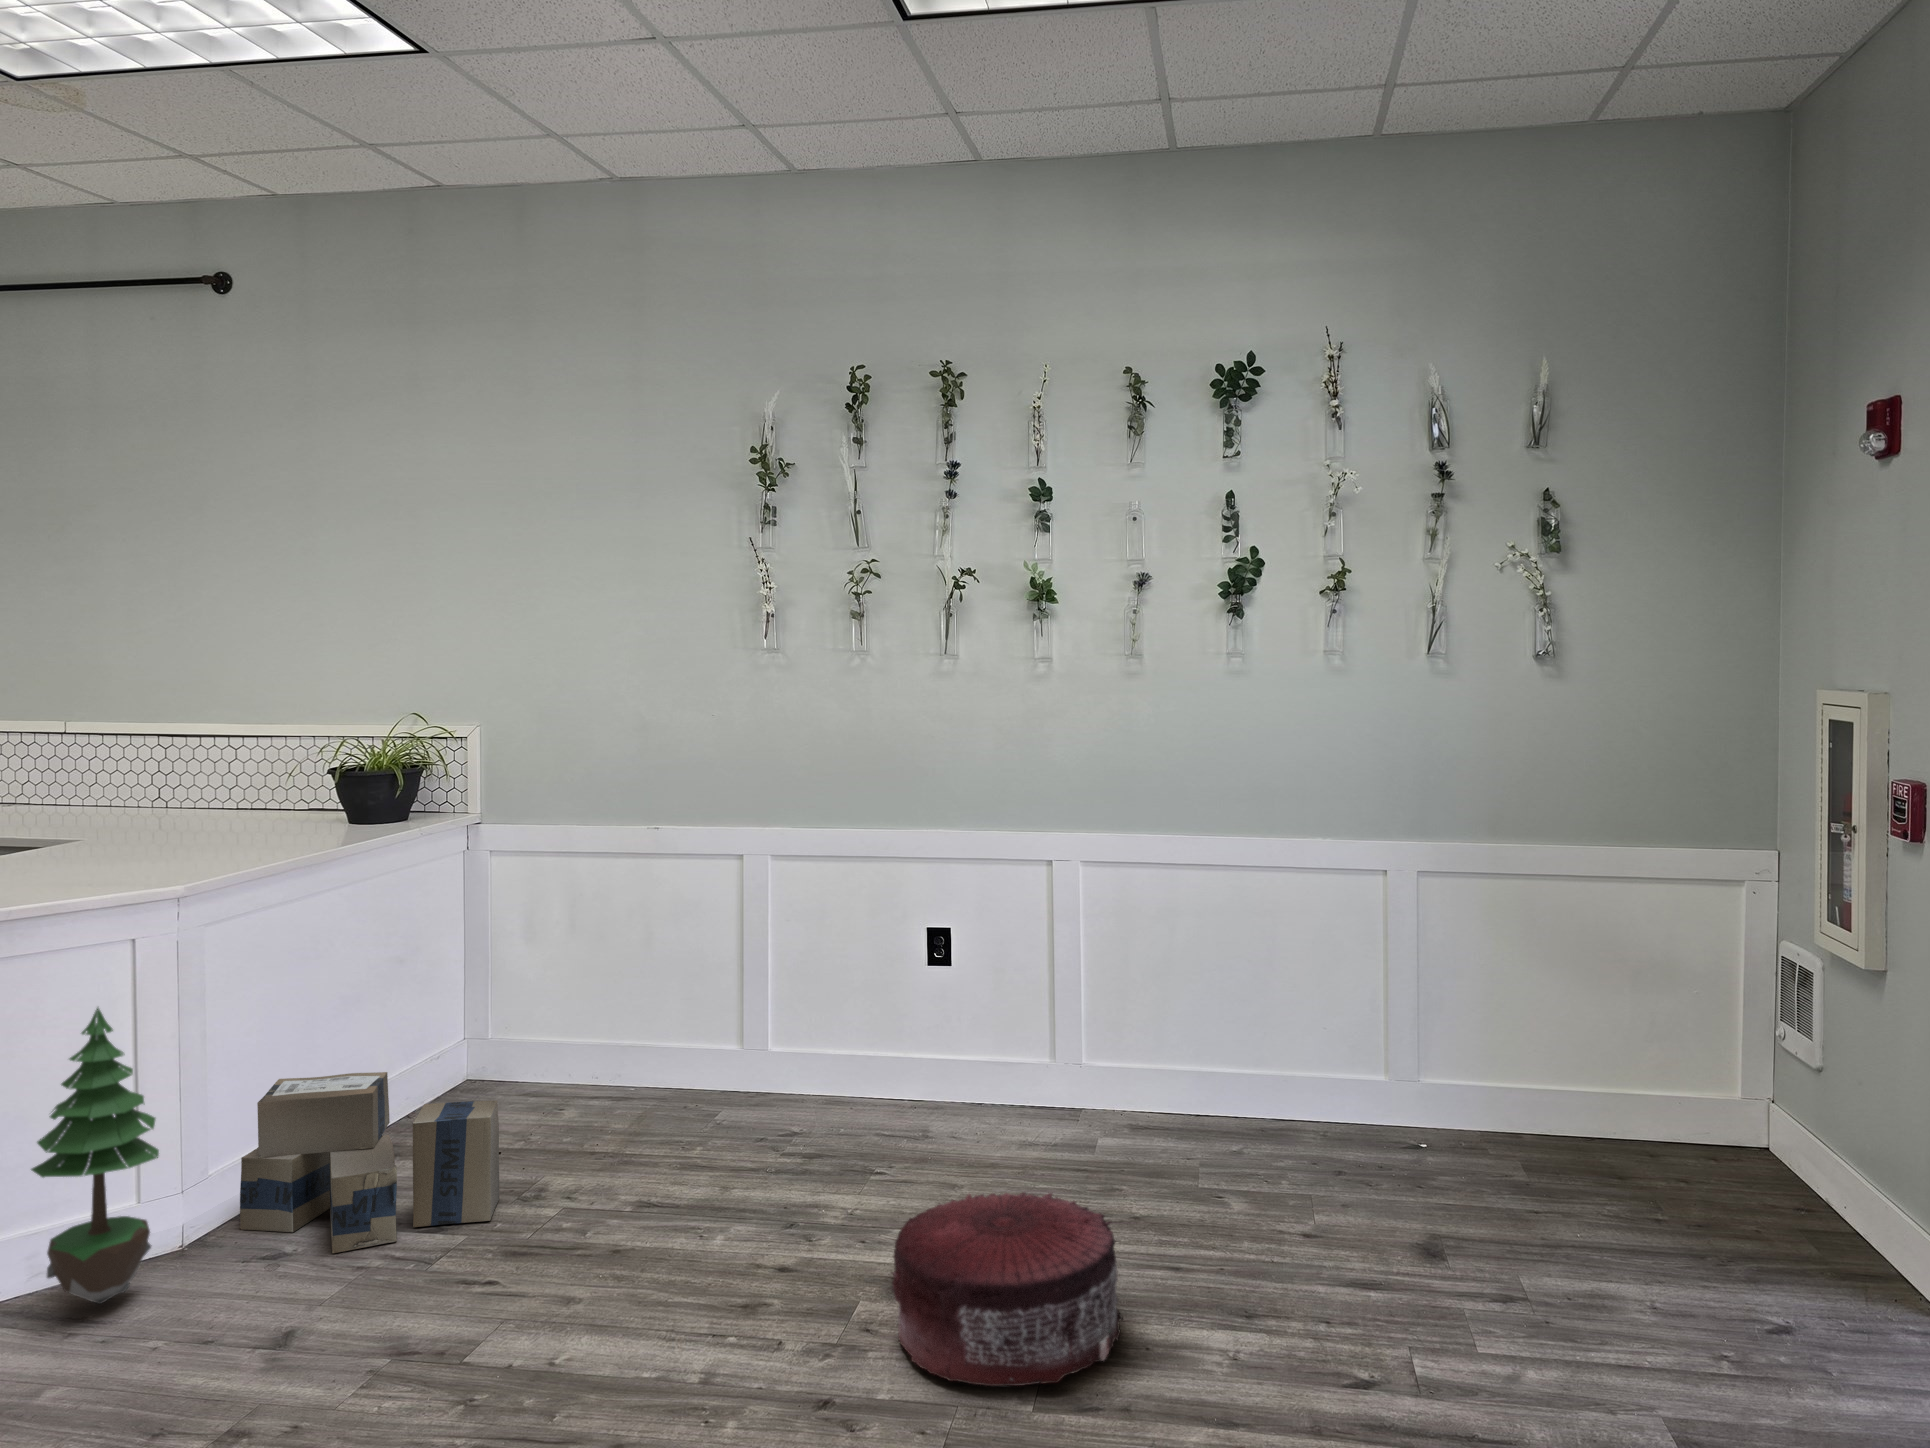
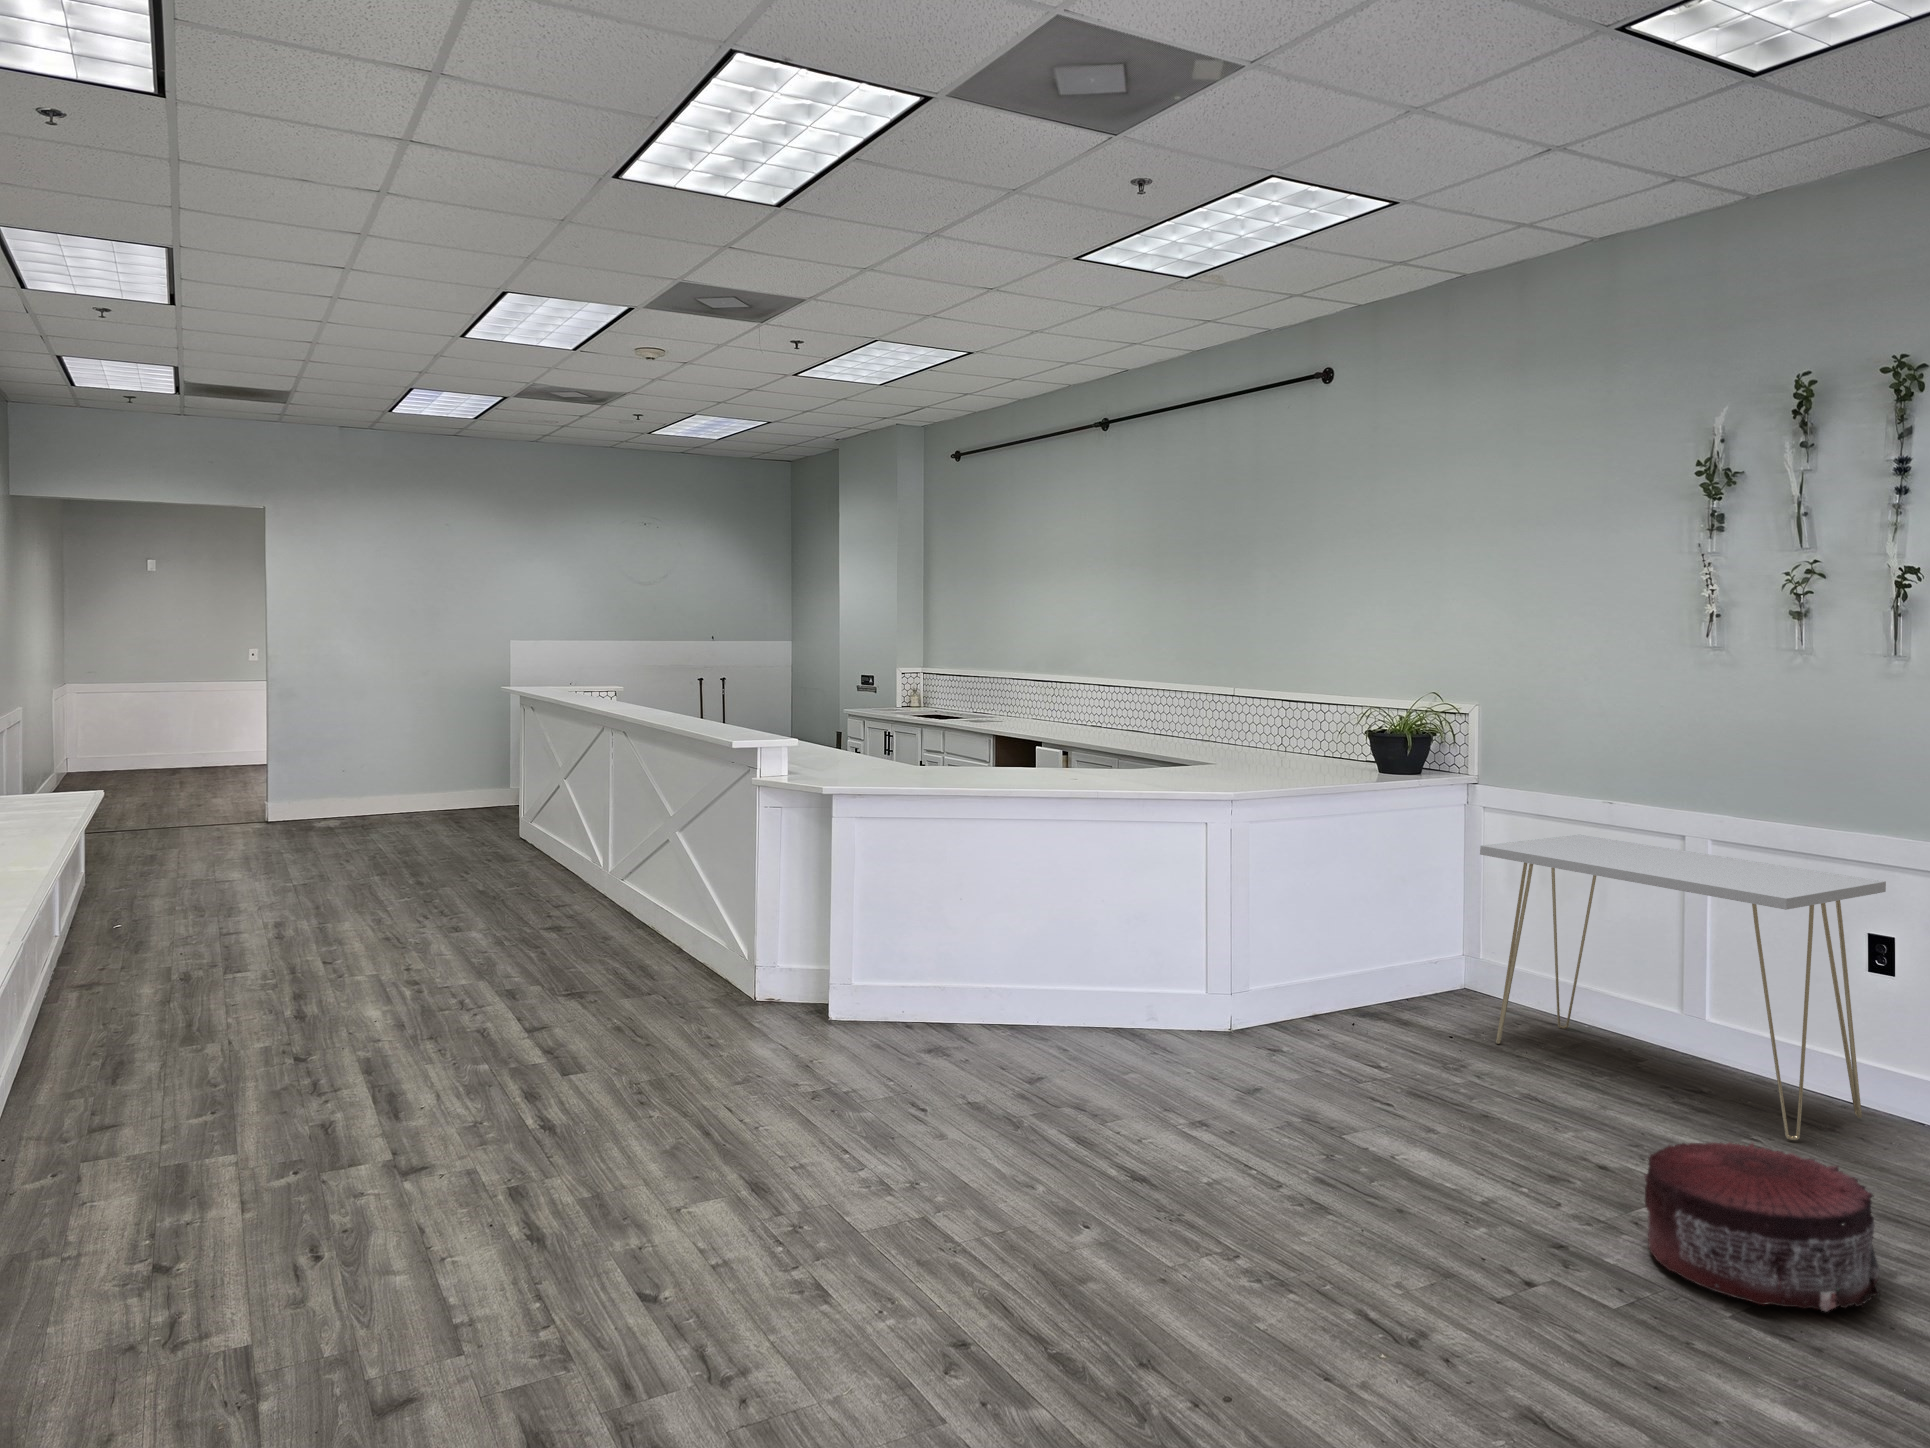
console table: none [538,871,954,1168] -> present [1480,835,1886,1140]
potted tree: present [31,1008,159,1304] -> none [1144,864,1211,1048]
cardboard box: present [240,1072,499,1253] -> none [1266,941,1430,1072]

